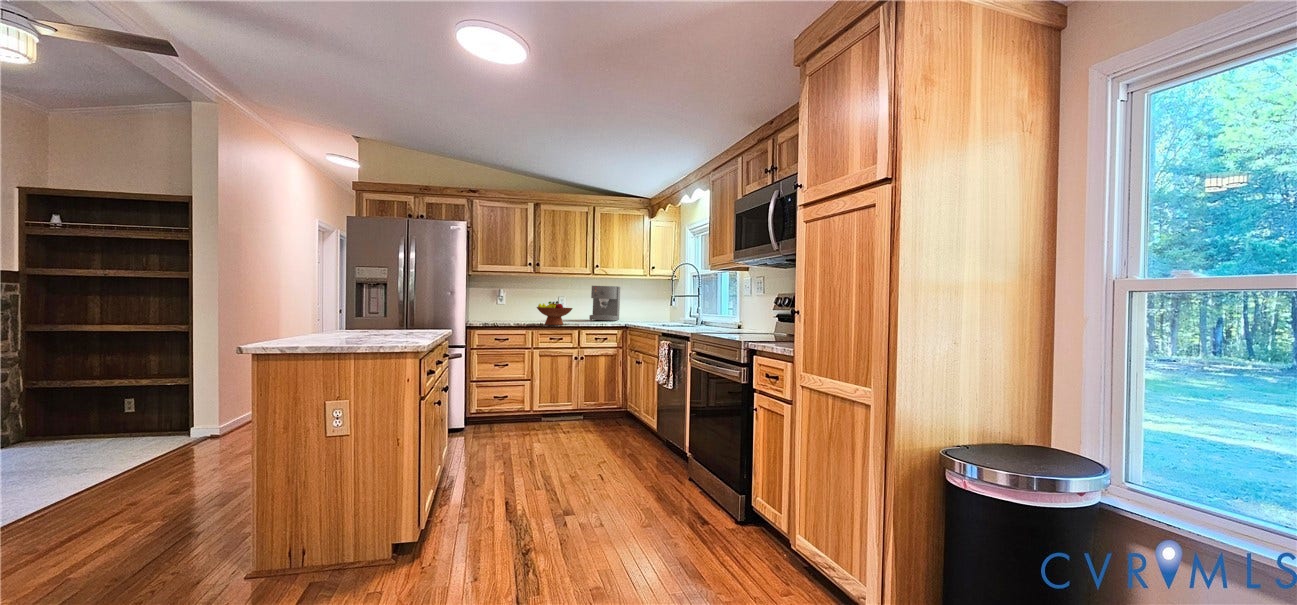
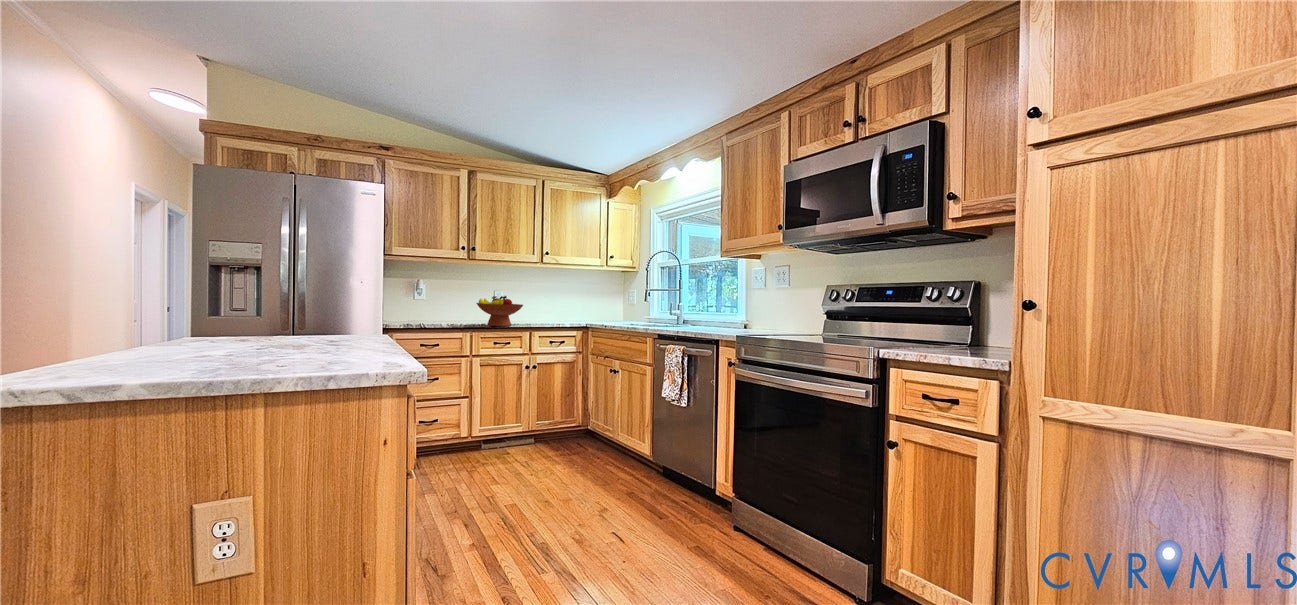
coffee maker: present [589,286,620,321] -> none [537,277,572,320]

